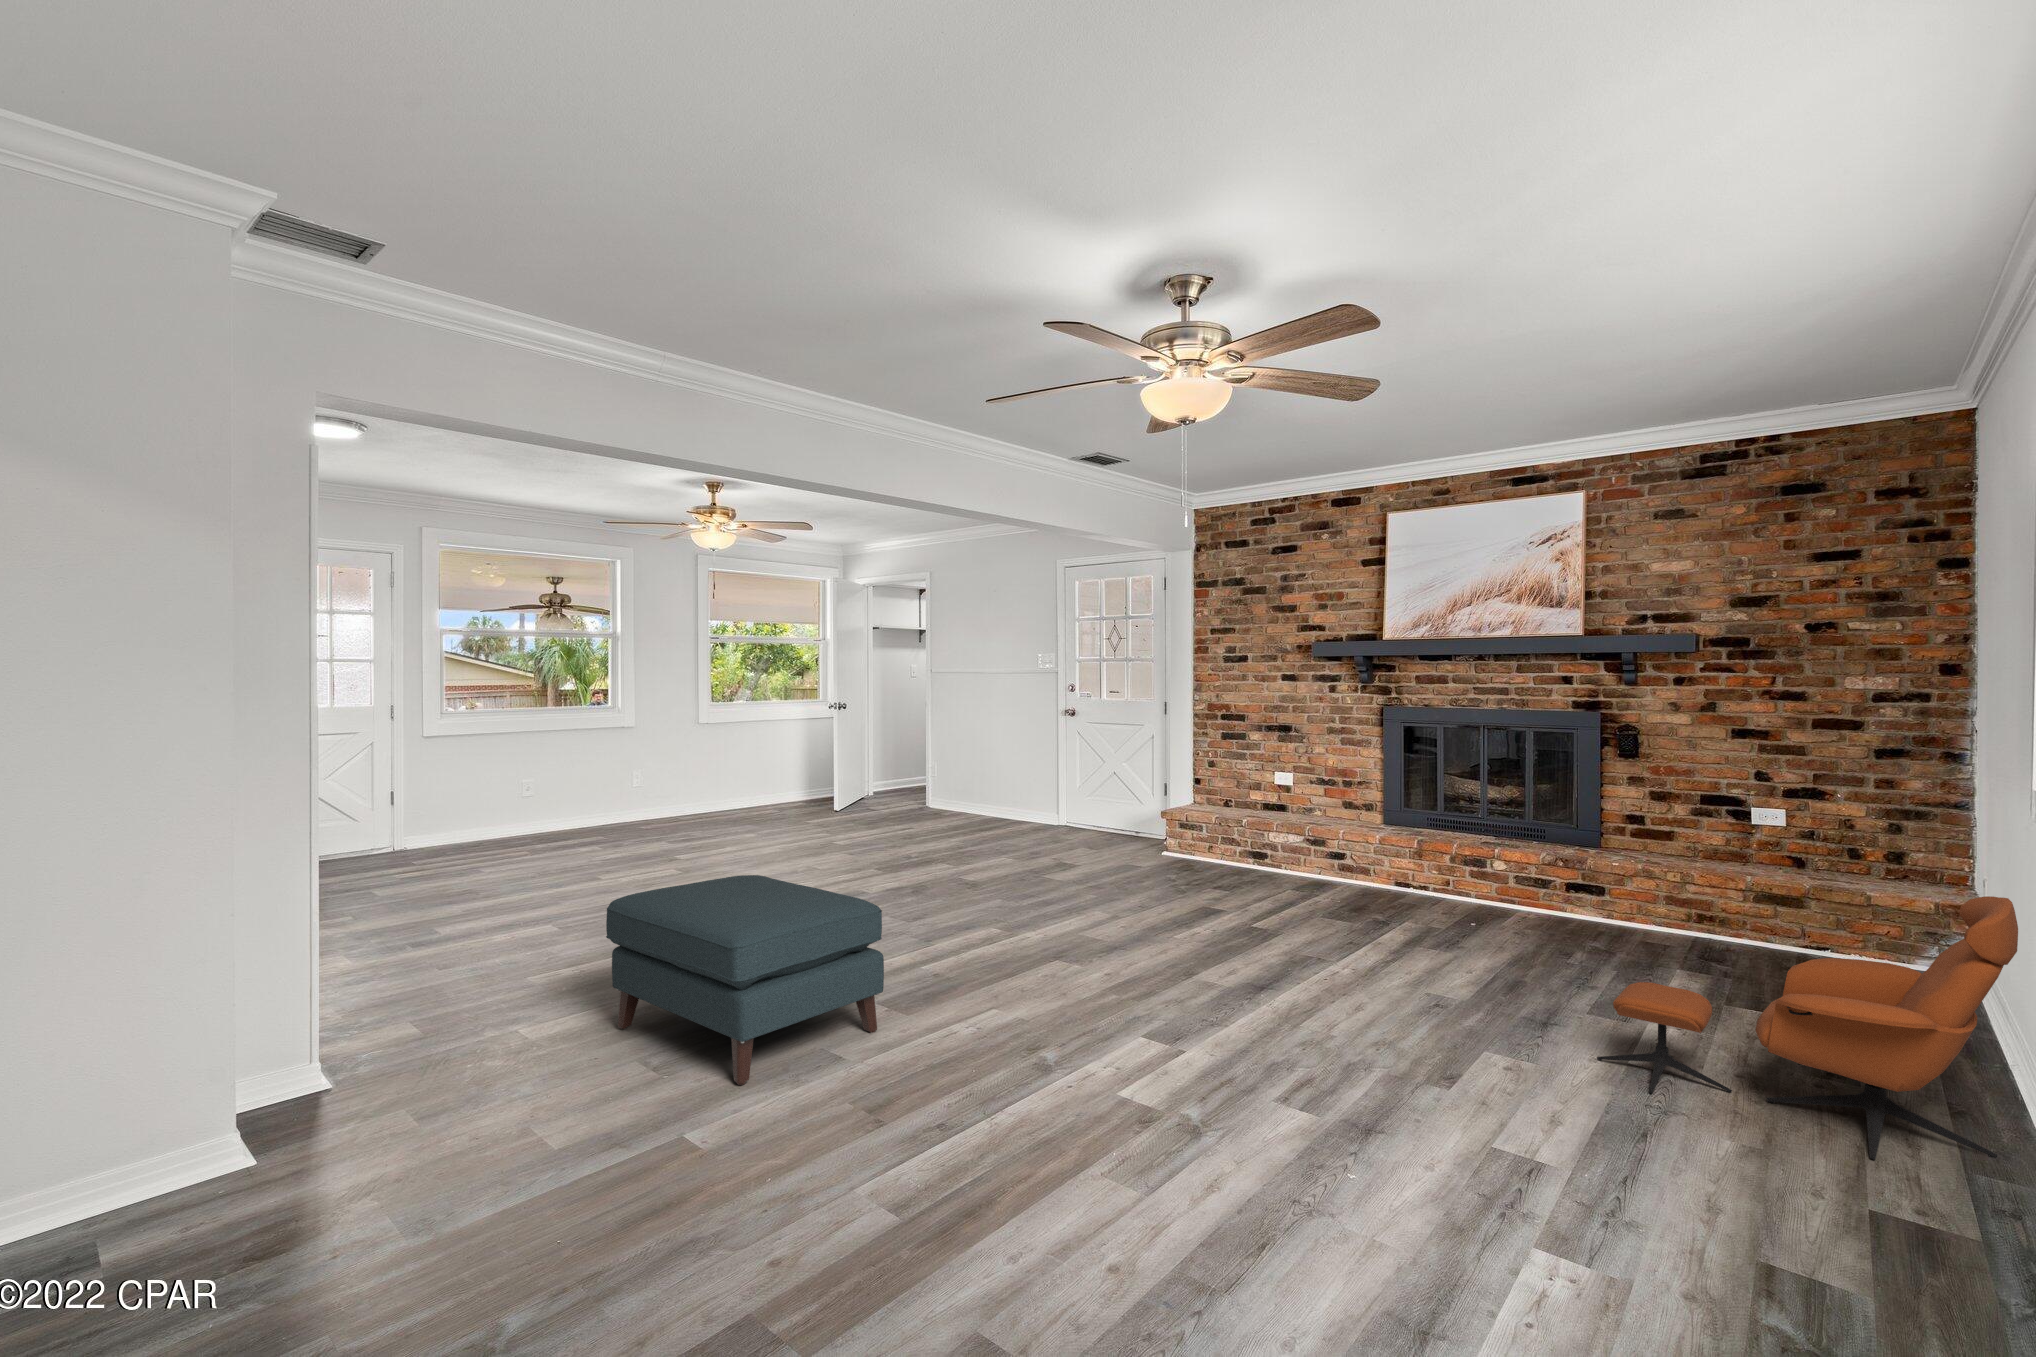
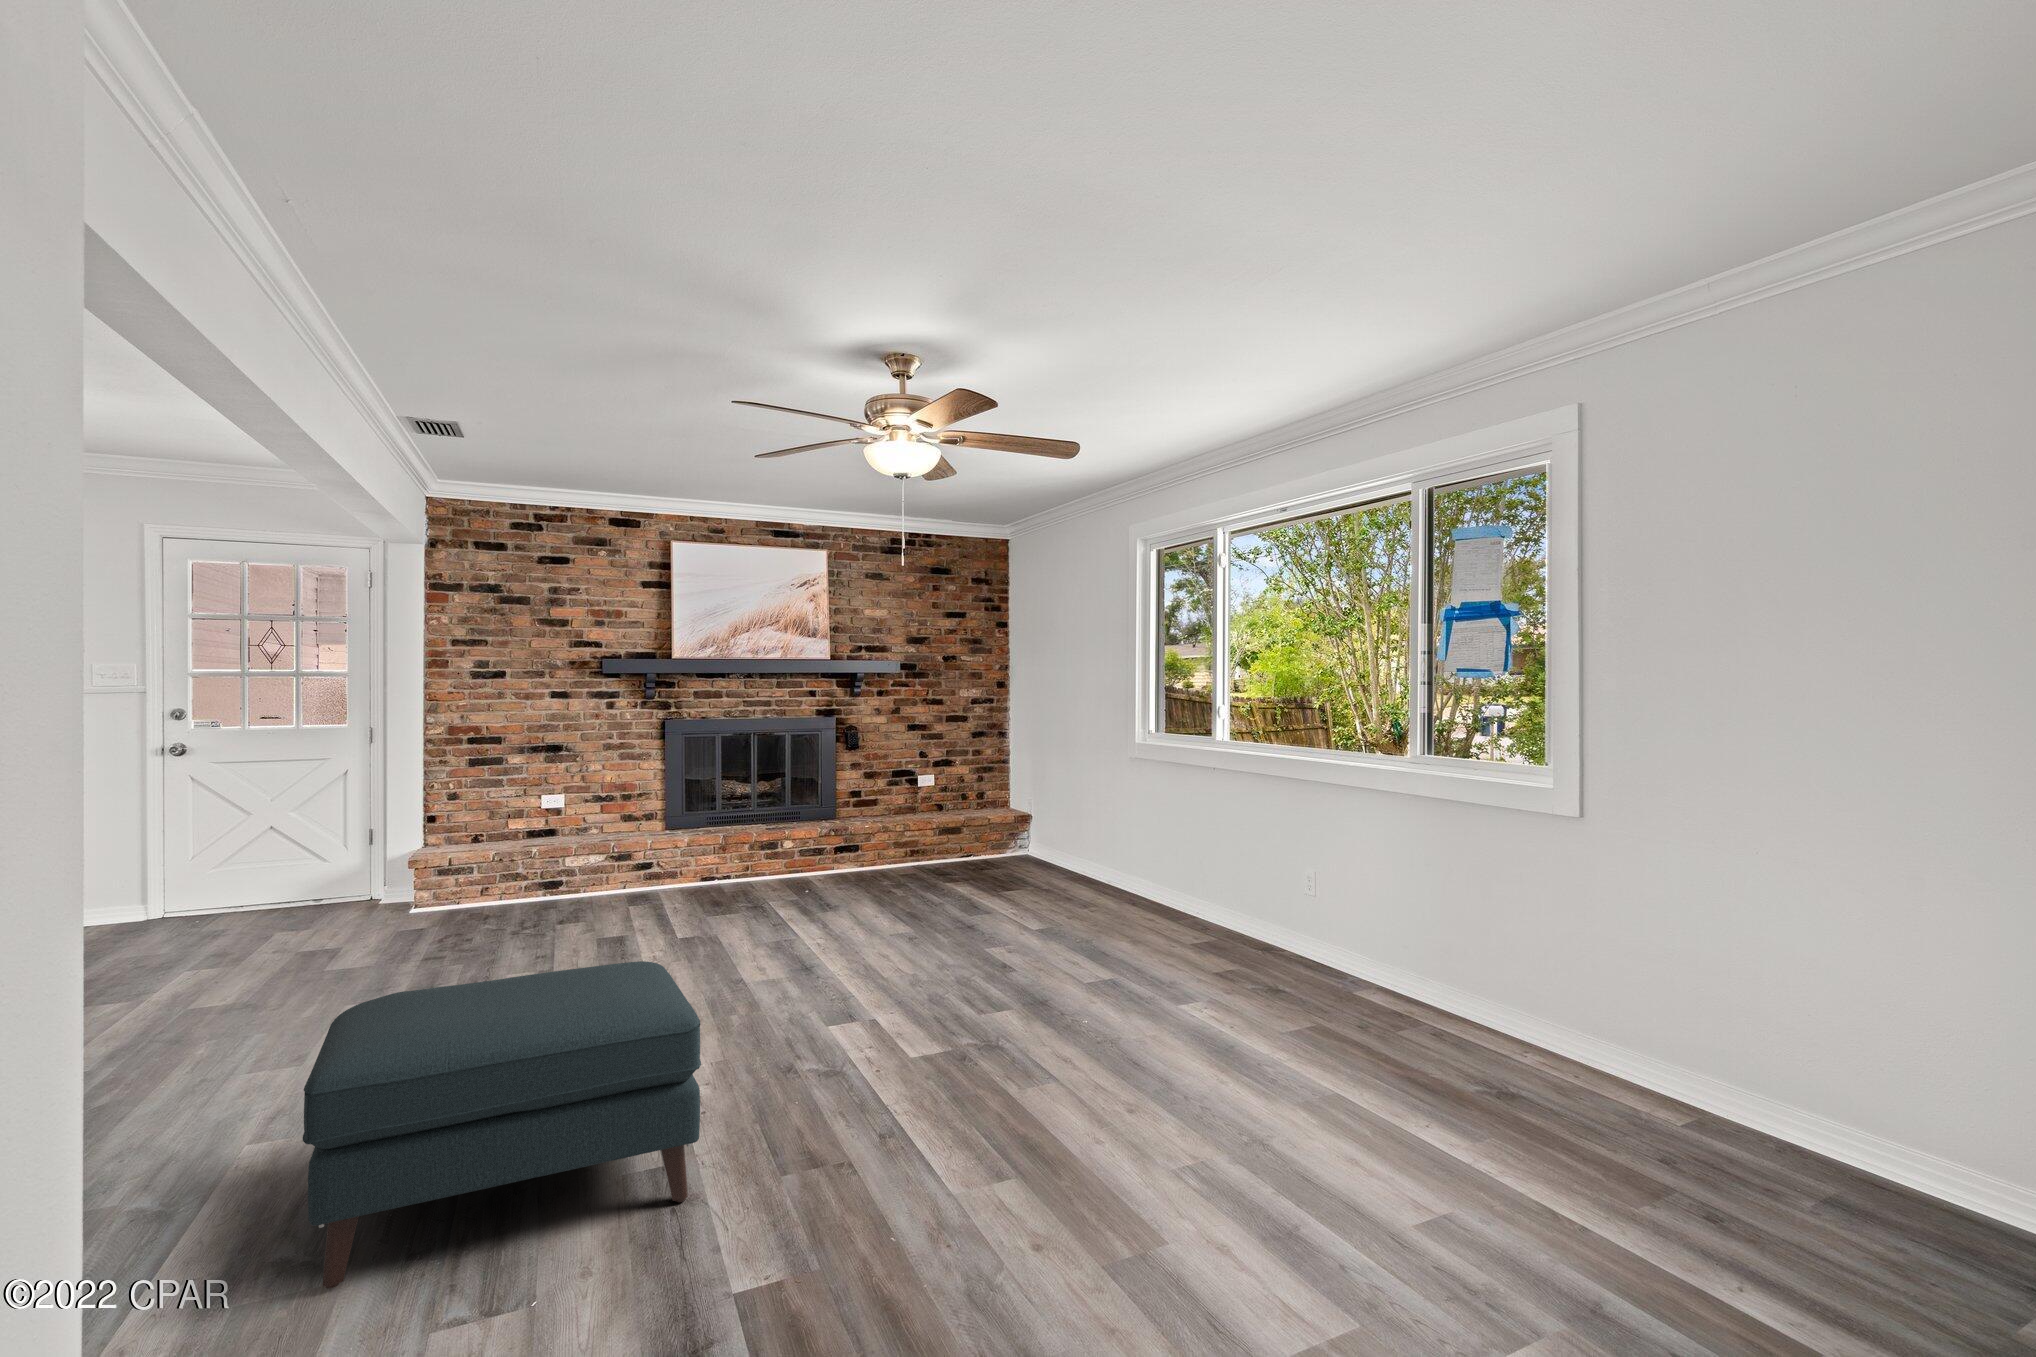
lounge chair: present [1597,896,2018,1160] -> none [1030,791,1192,933]

